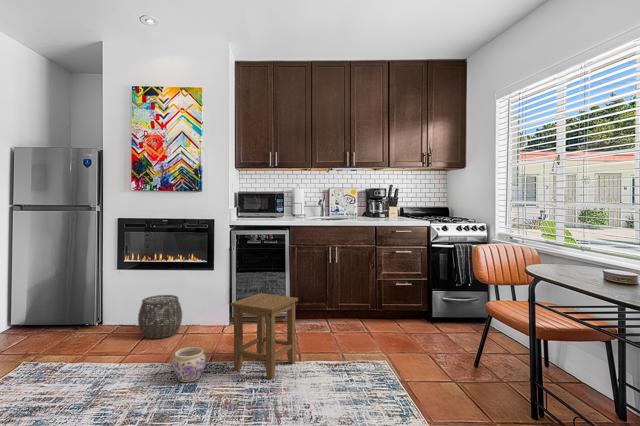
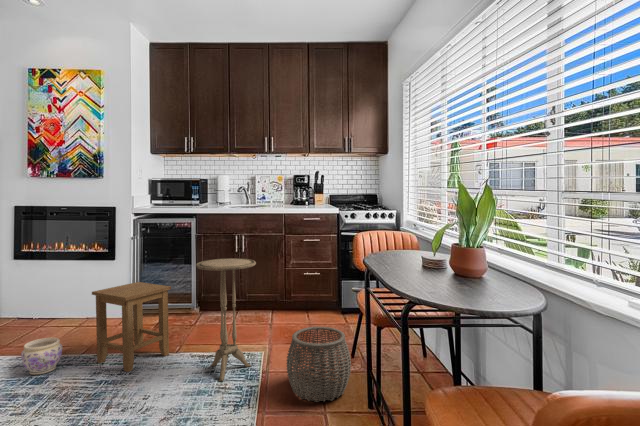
side table: none [337,272,391,388] -> present [196,258,256,381]
woven basket: present [138,295,182,339] -> present [287,327,351,402]

